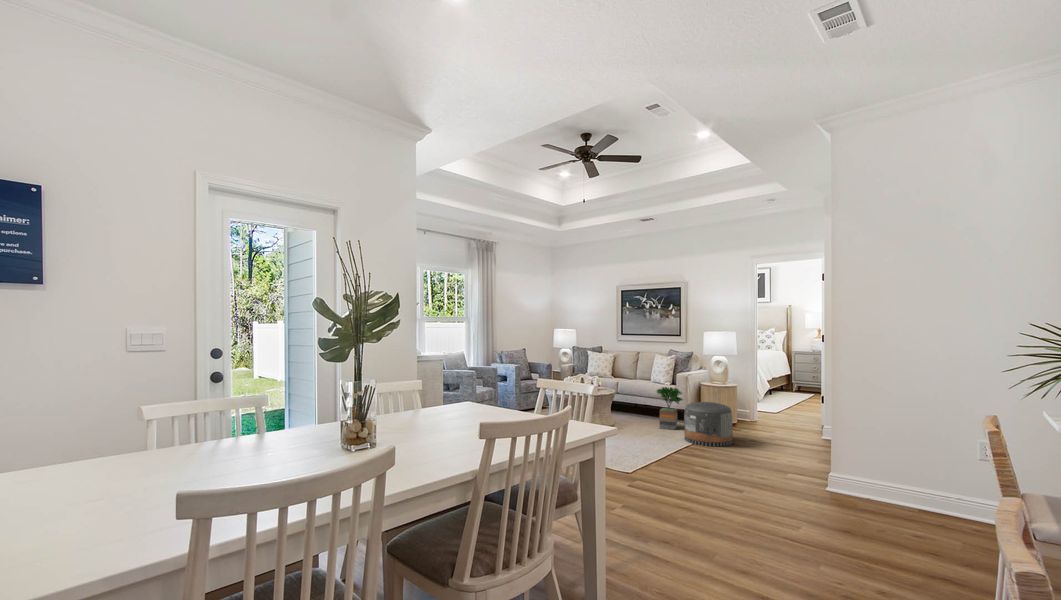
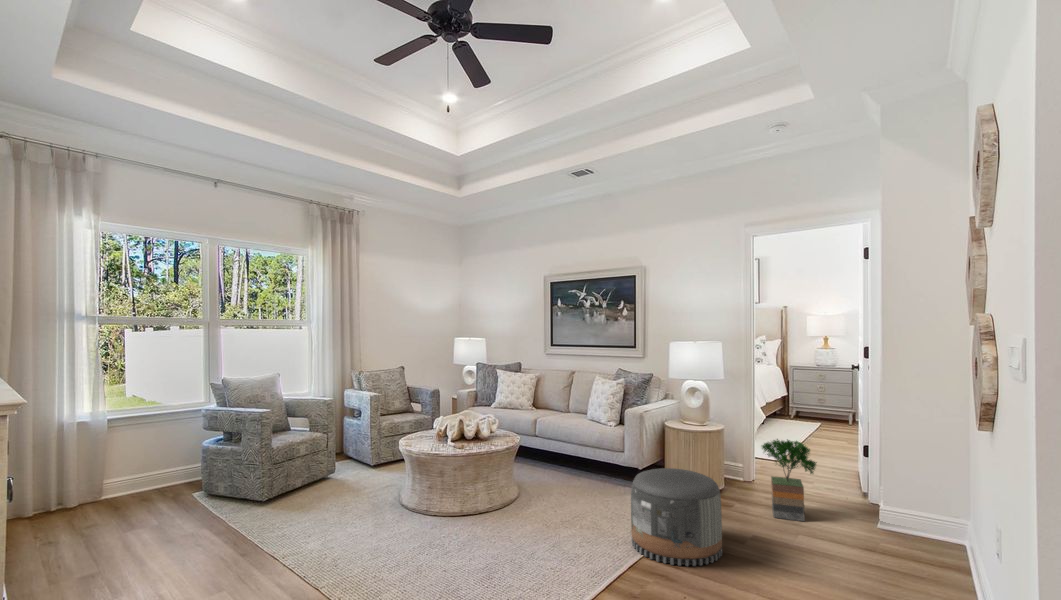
potted tree: present [657,387,683,430] -> present [762,439,817,521]

